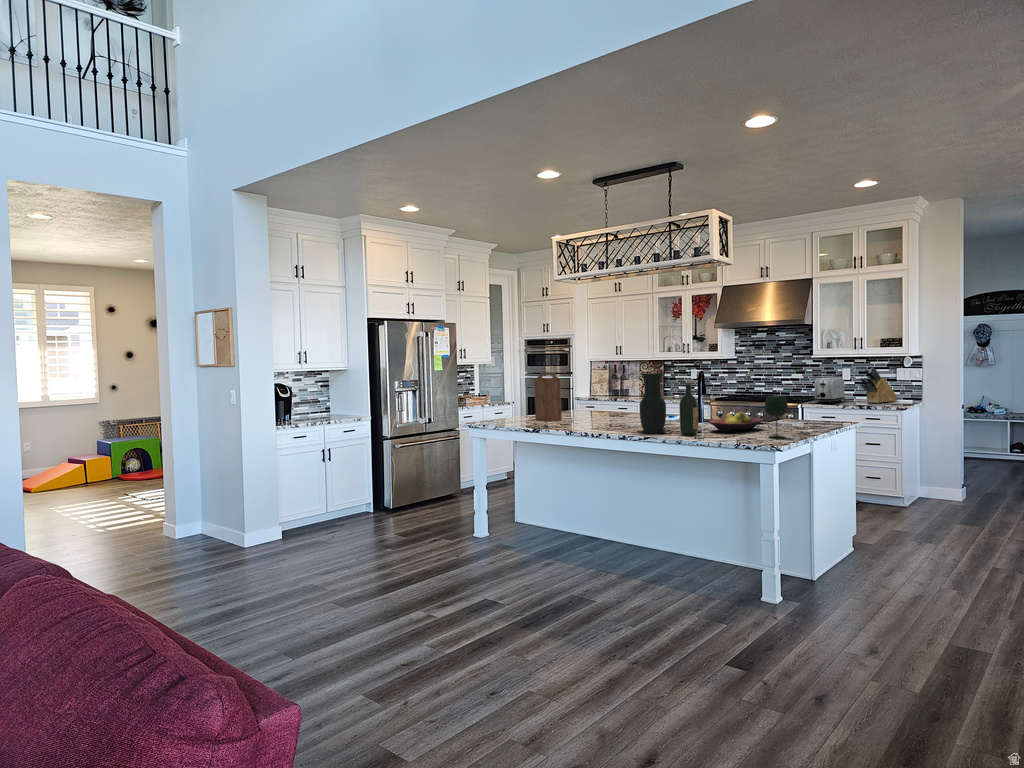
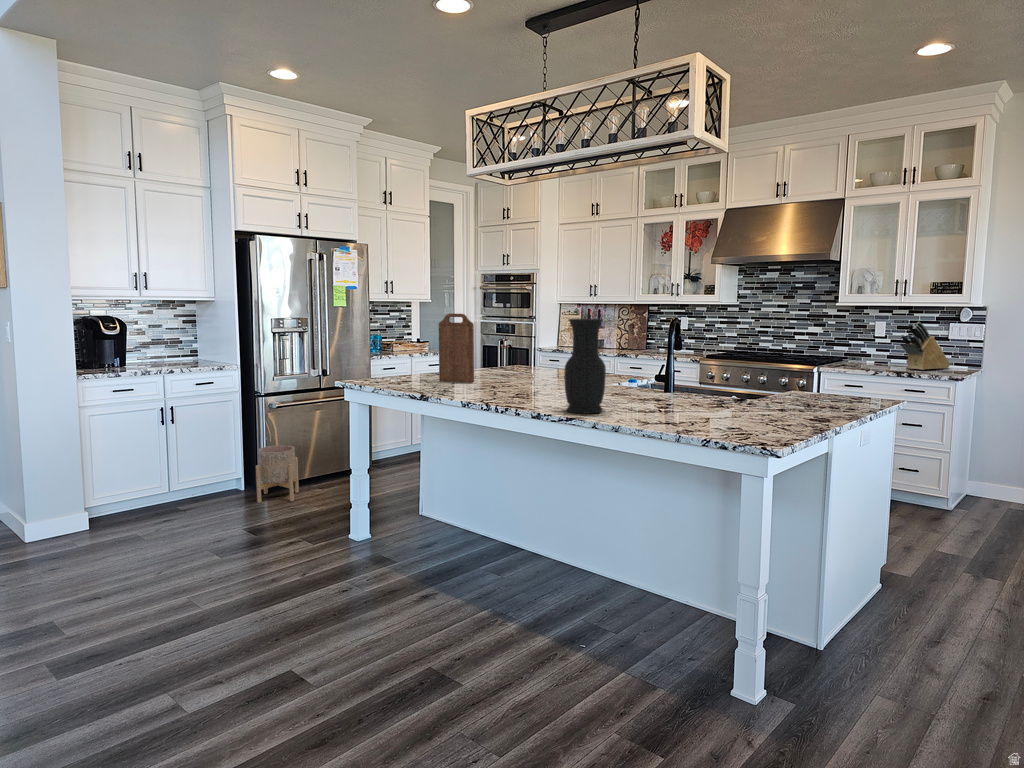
toaster: present [815,377,845,404] -> none [837,333,879,369]
wine bottle: present [679,382,698,435] -> none [623,335,652,419]
wine glass: present [765,396,788,438] -> none [757,362,795,431]
fruit bowl: present [709,412,763,433] -> none [671,383,757,416]
planter: none [387,475,415,519] -> present [256,445,299,503]

